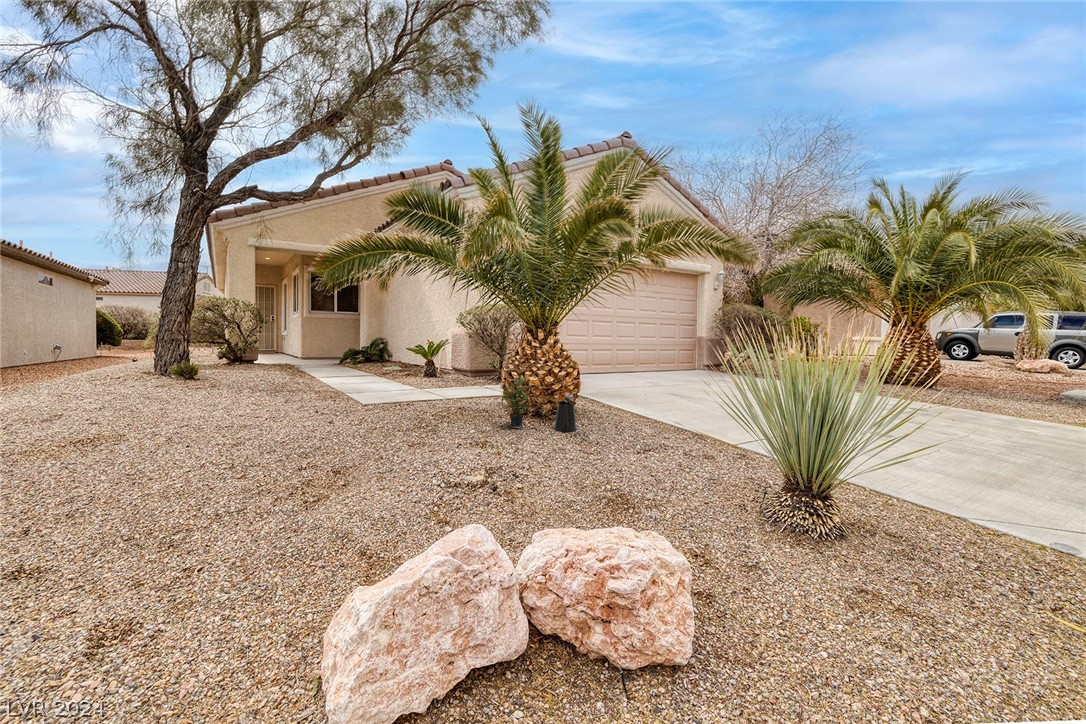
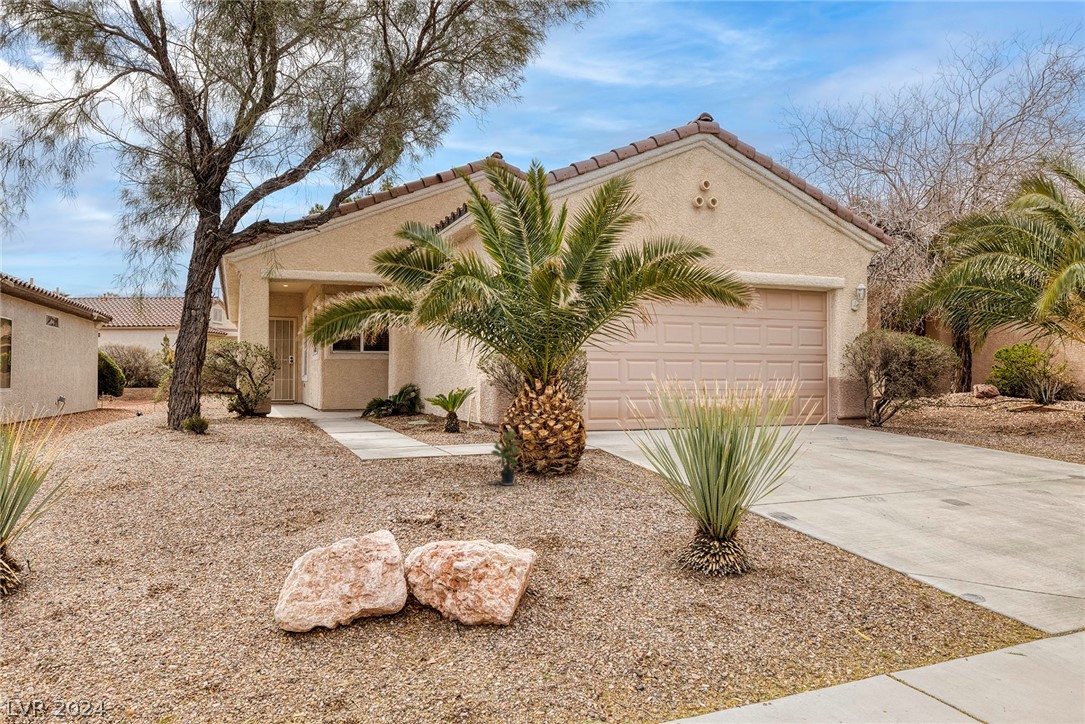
watering can: present [554,389,577,432] -> none [546,443,571,489]

